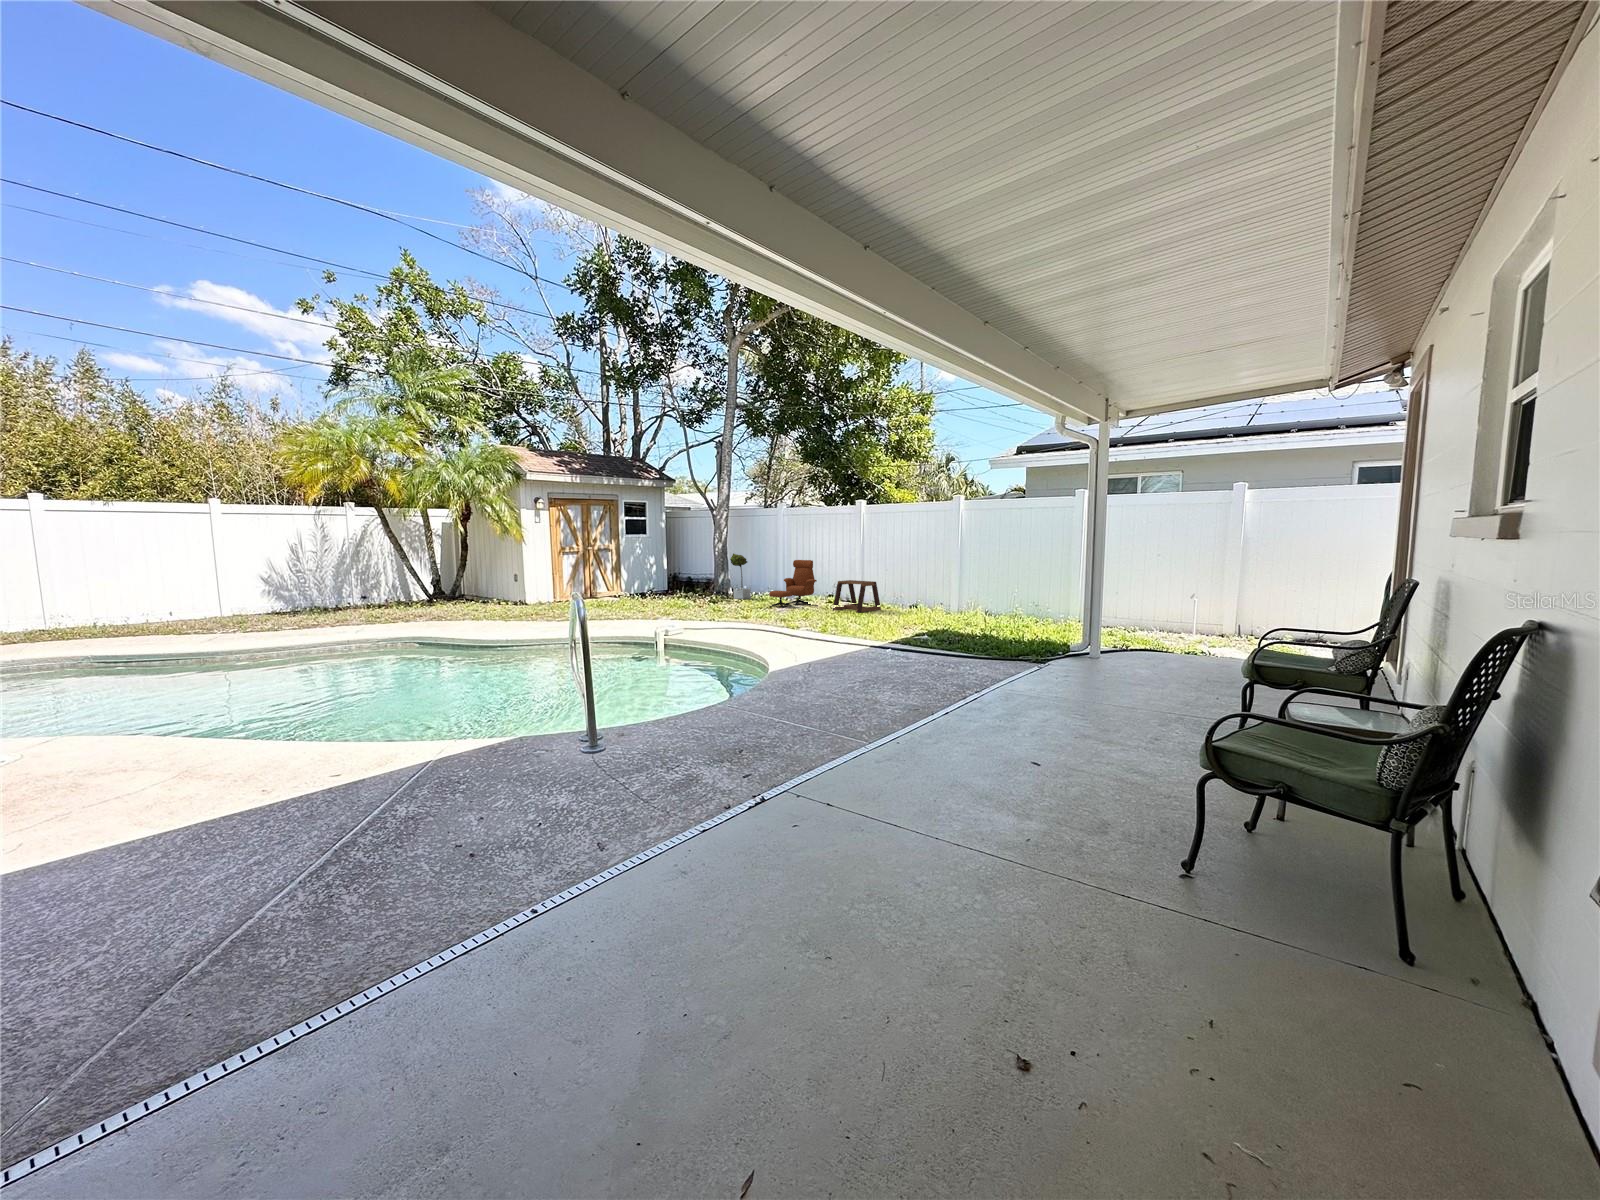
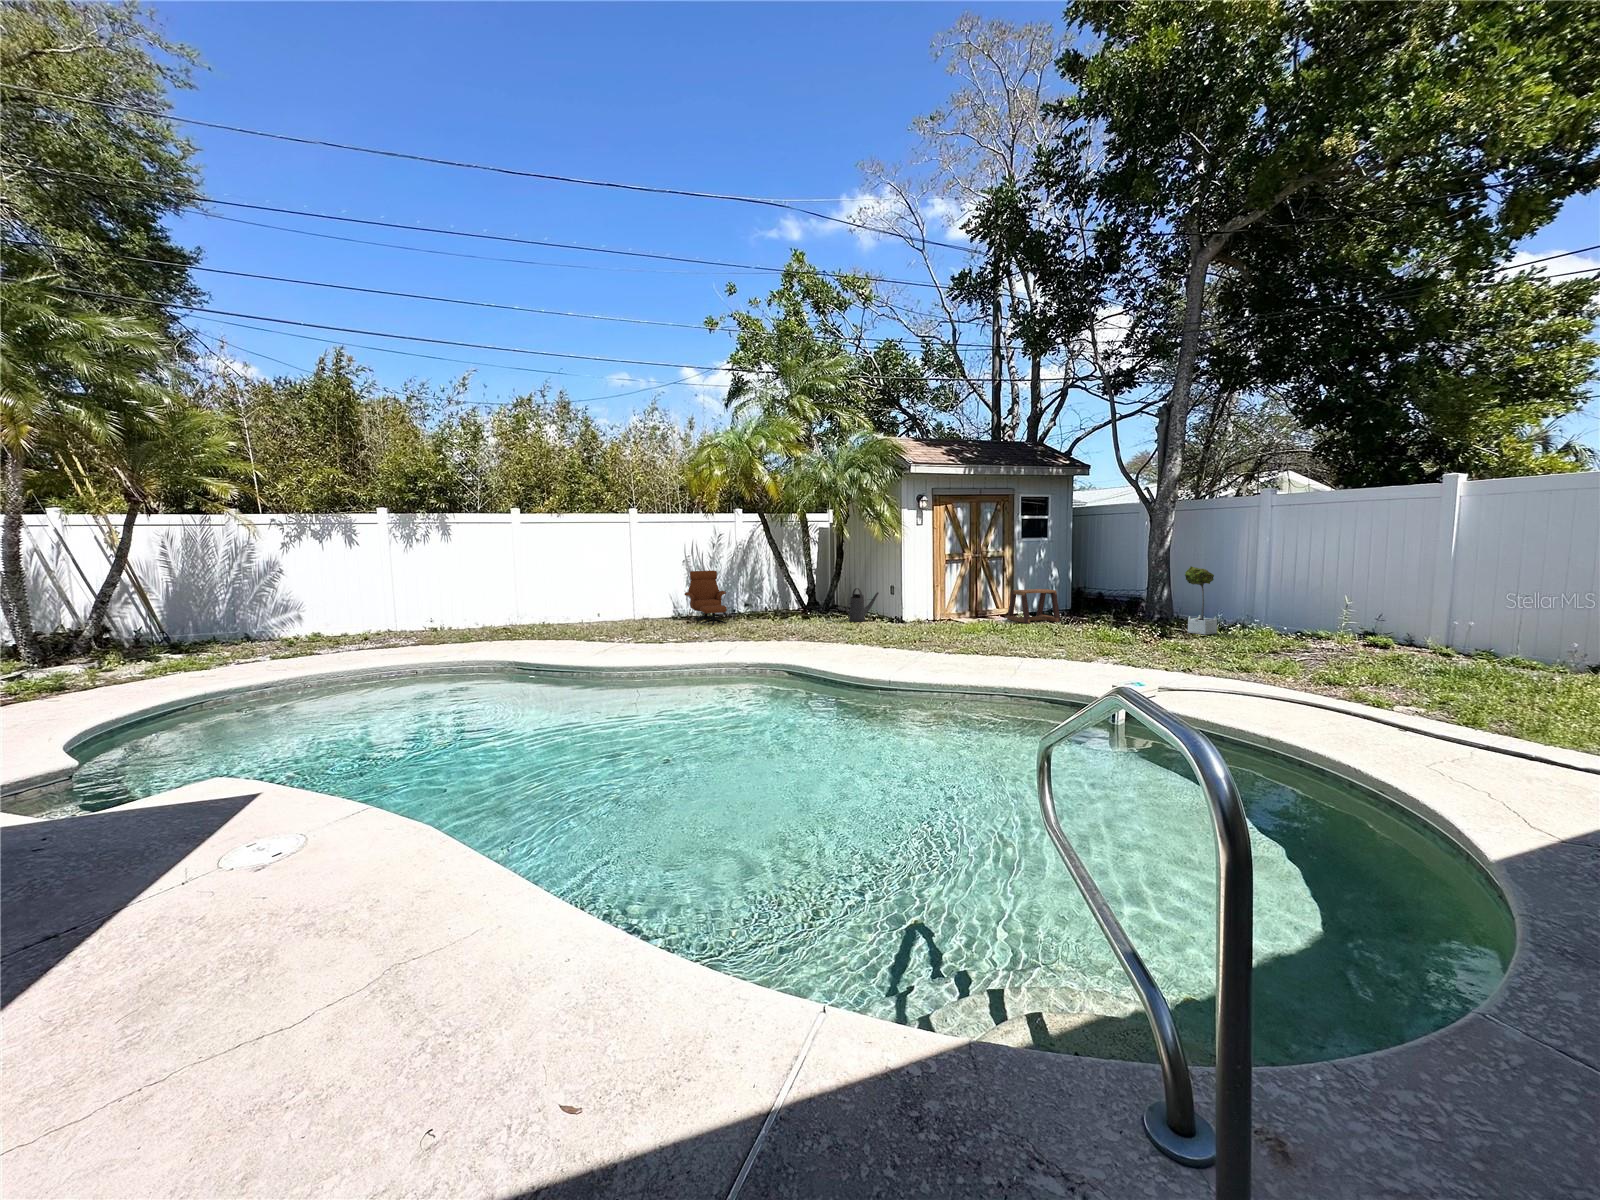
lounge chair: present [769,560,817,607] -> present [685,571,727,625]
watering can: none [473,576,504,605] -> present [846,588,879,622]
stool: present [833,580,881,613] -> present [1007,589,1060,623]

